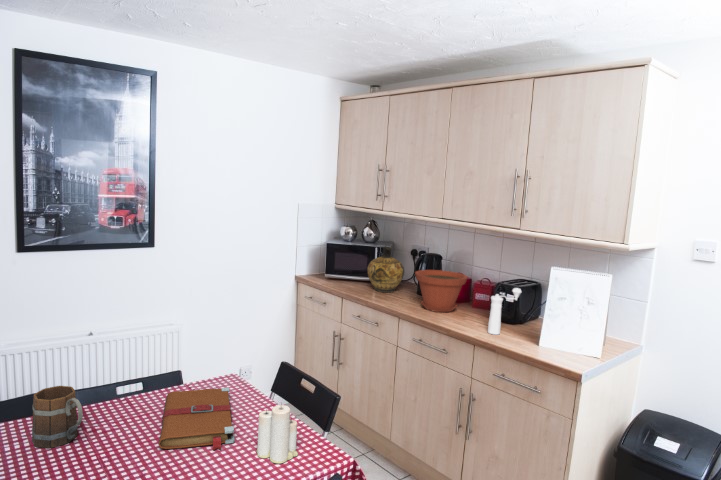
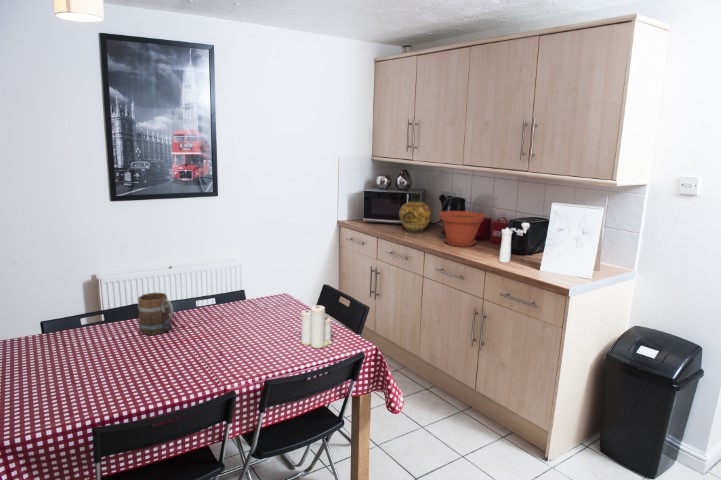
book: present [158,387,234,450] -> none [229,300,284,339]

